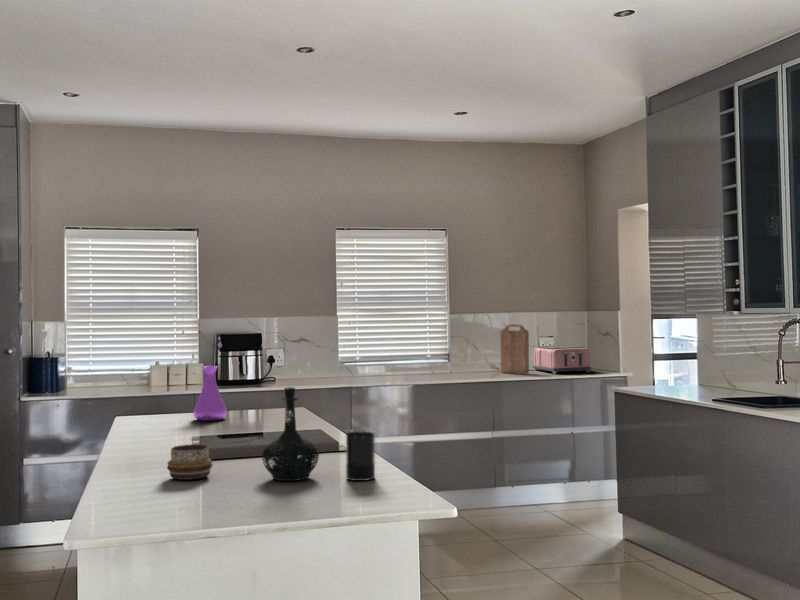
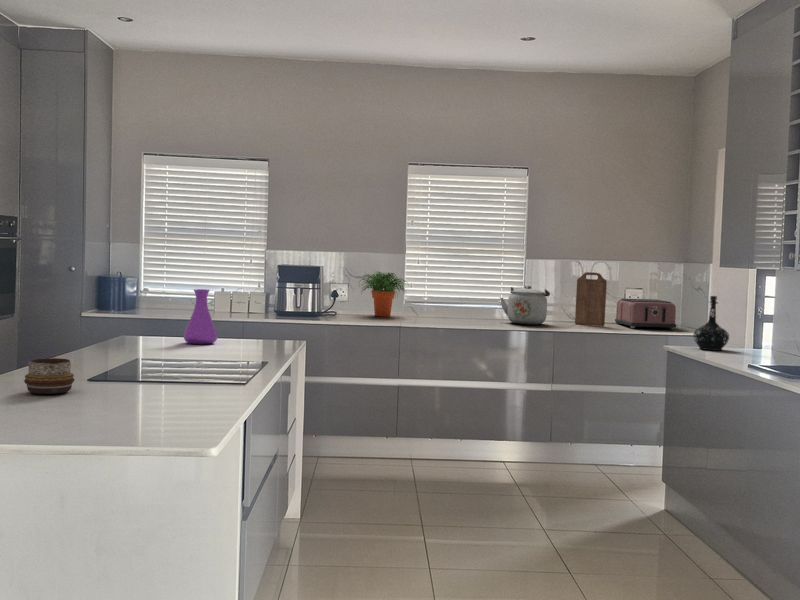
potted plant: none [295,335,346,379] -> present [362,272,405,317]
kettle: none [434,340,478,377] -> present [500,286,550,325]
bottle: present [262,388,319,481] -> present [694,296,729,351]
candle: present [346,432,375,481] -> none [184,355,221,412]

